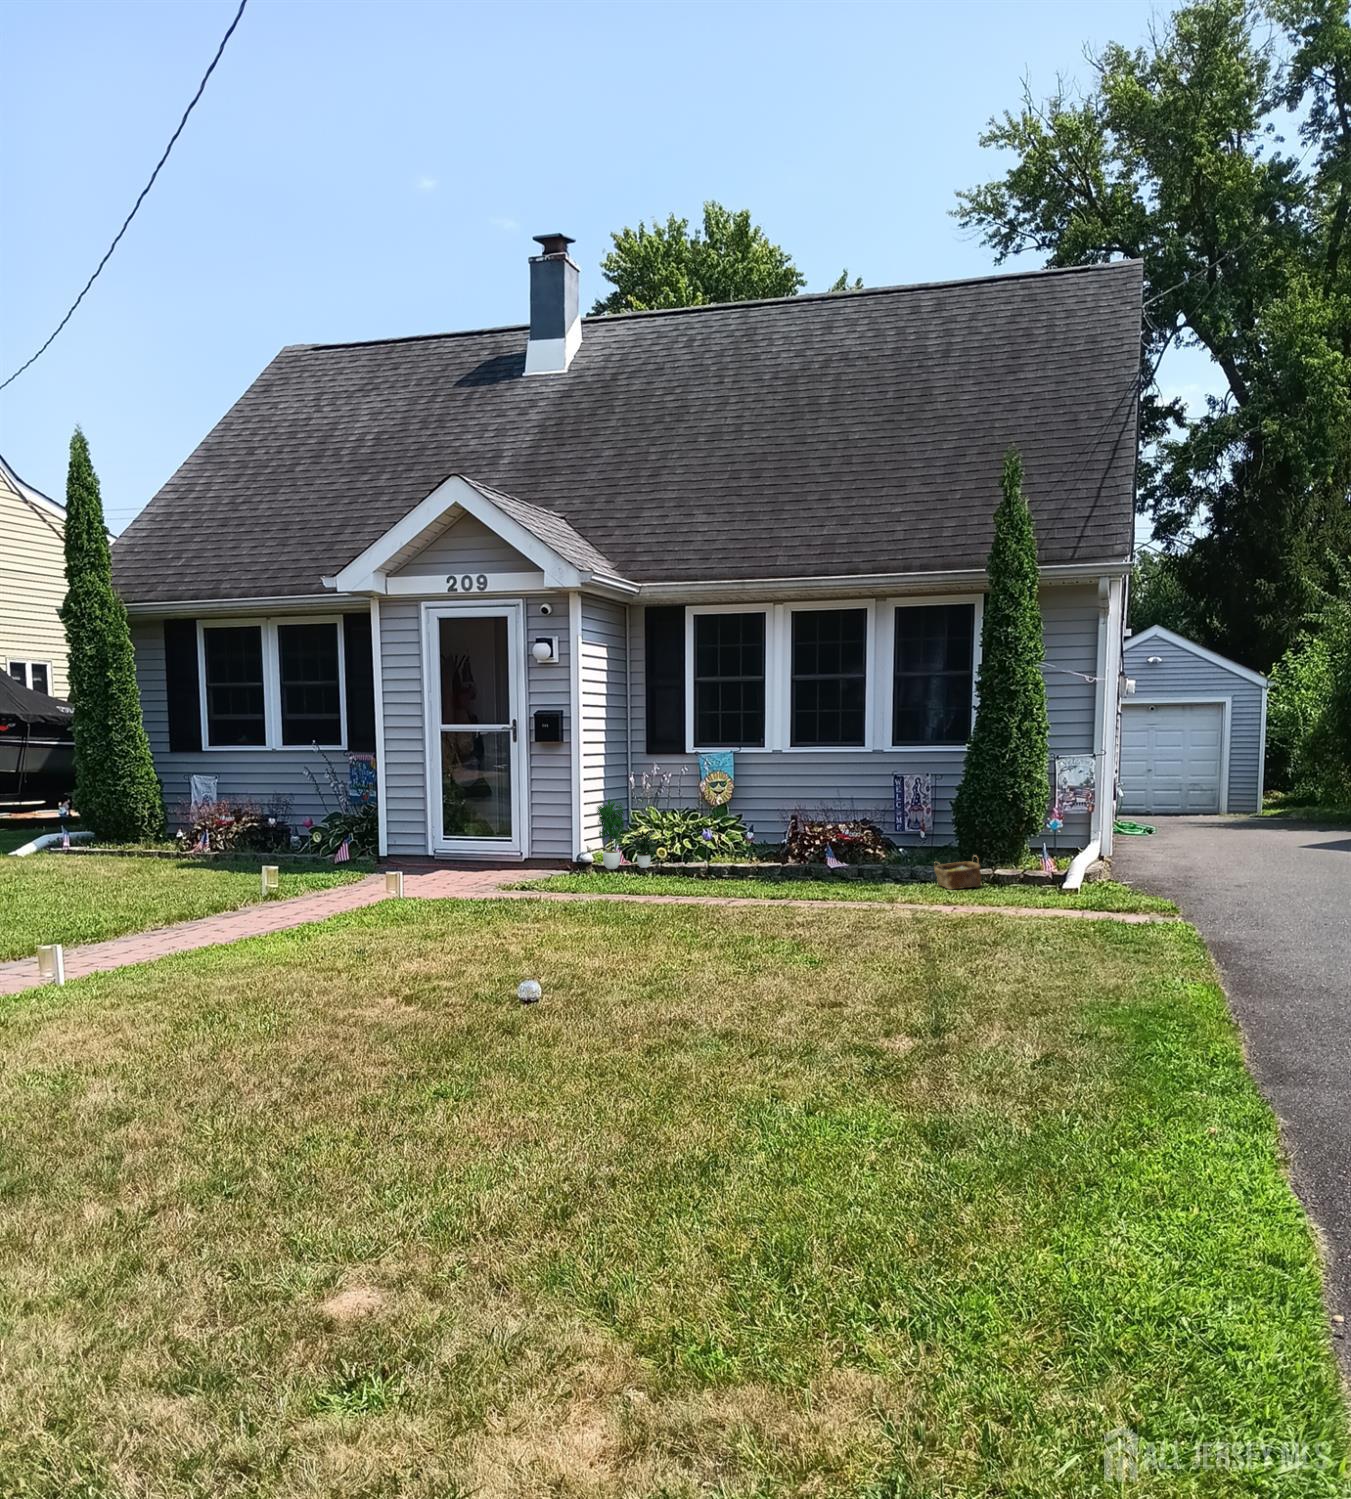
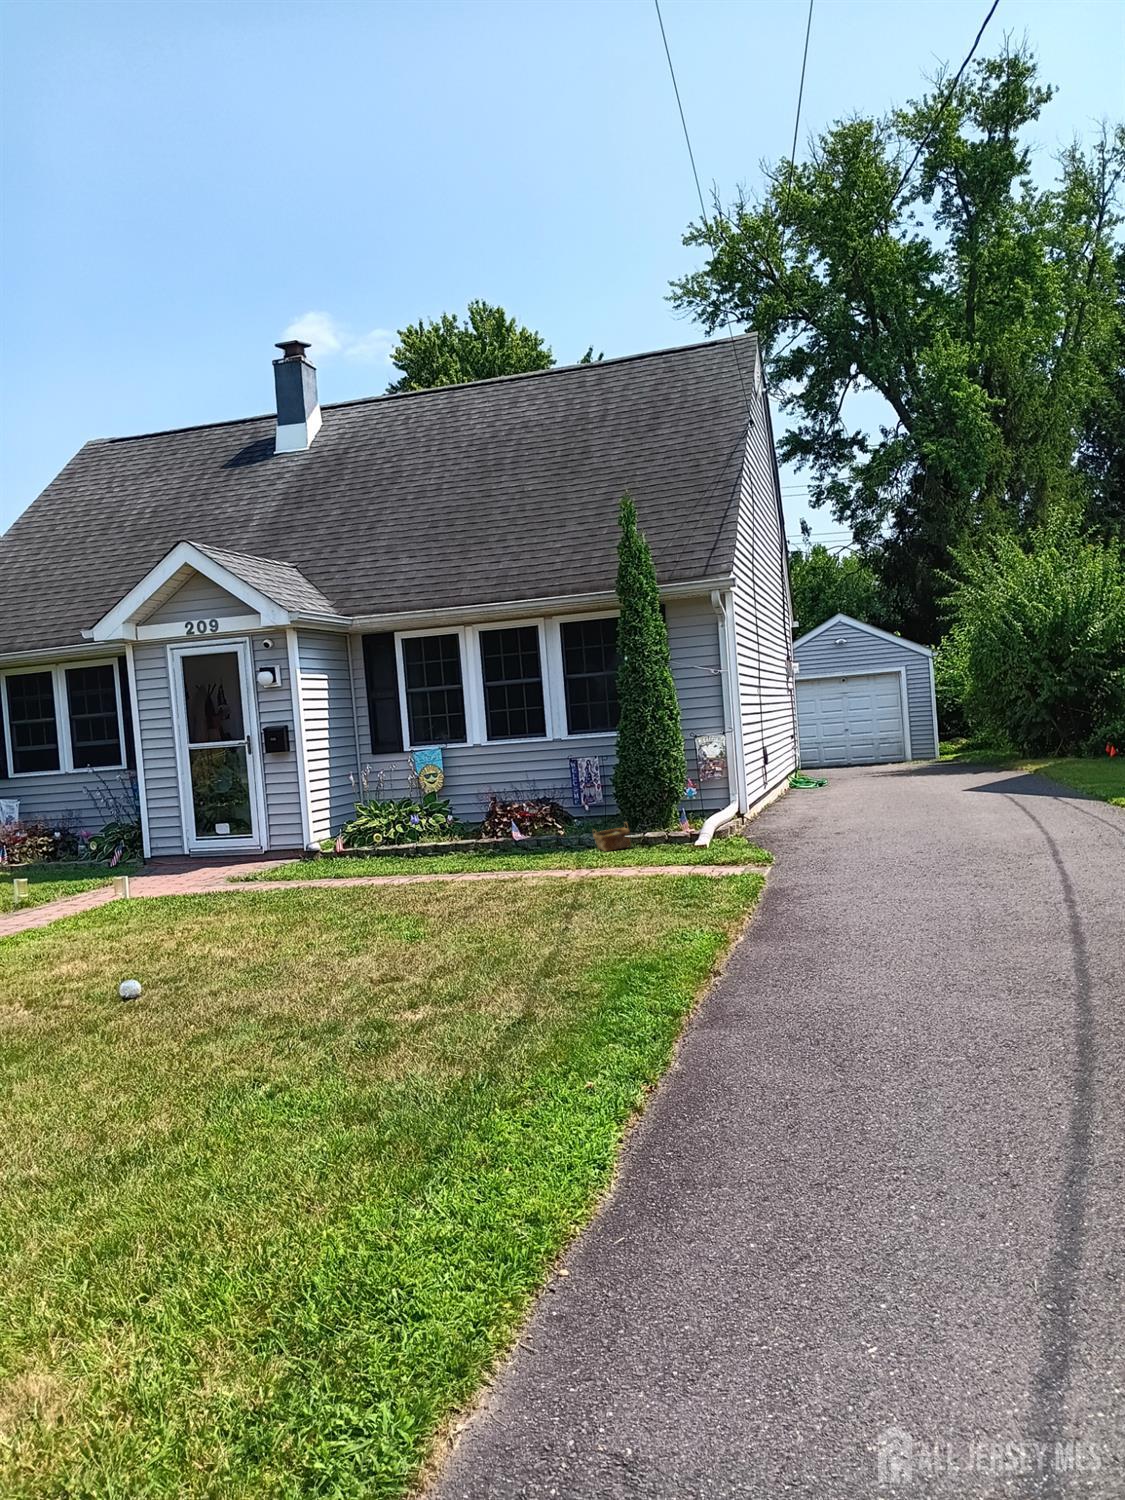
potted plant: present [597,799,657,869] -> none [322,796,379,855]

